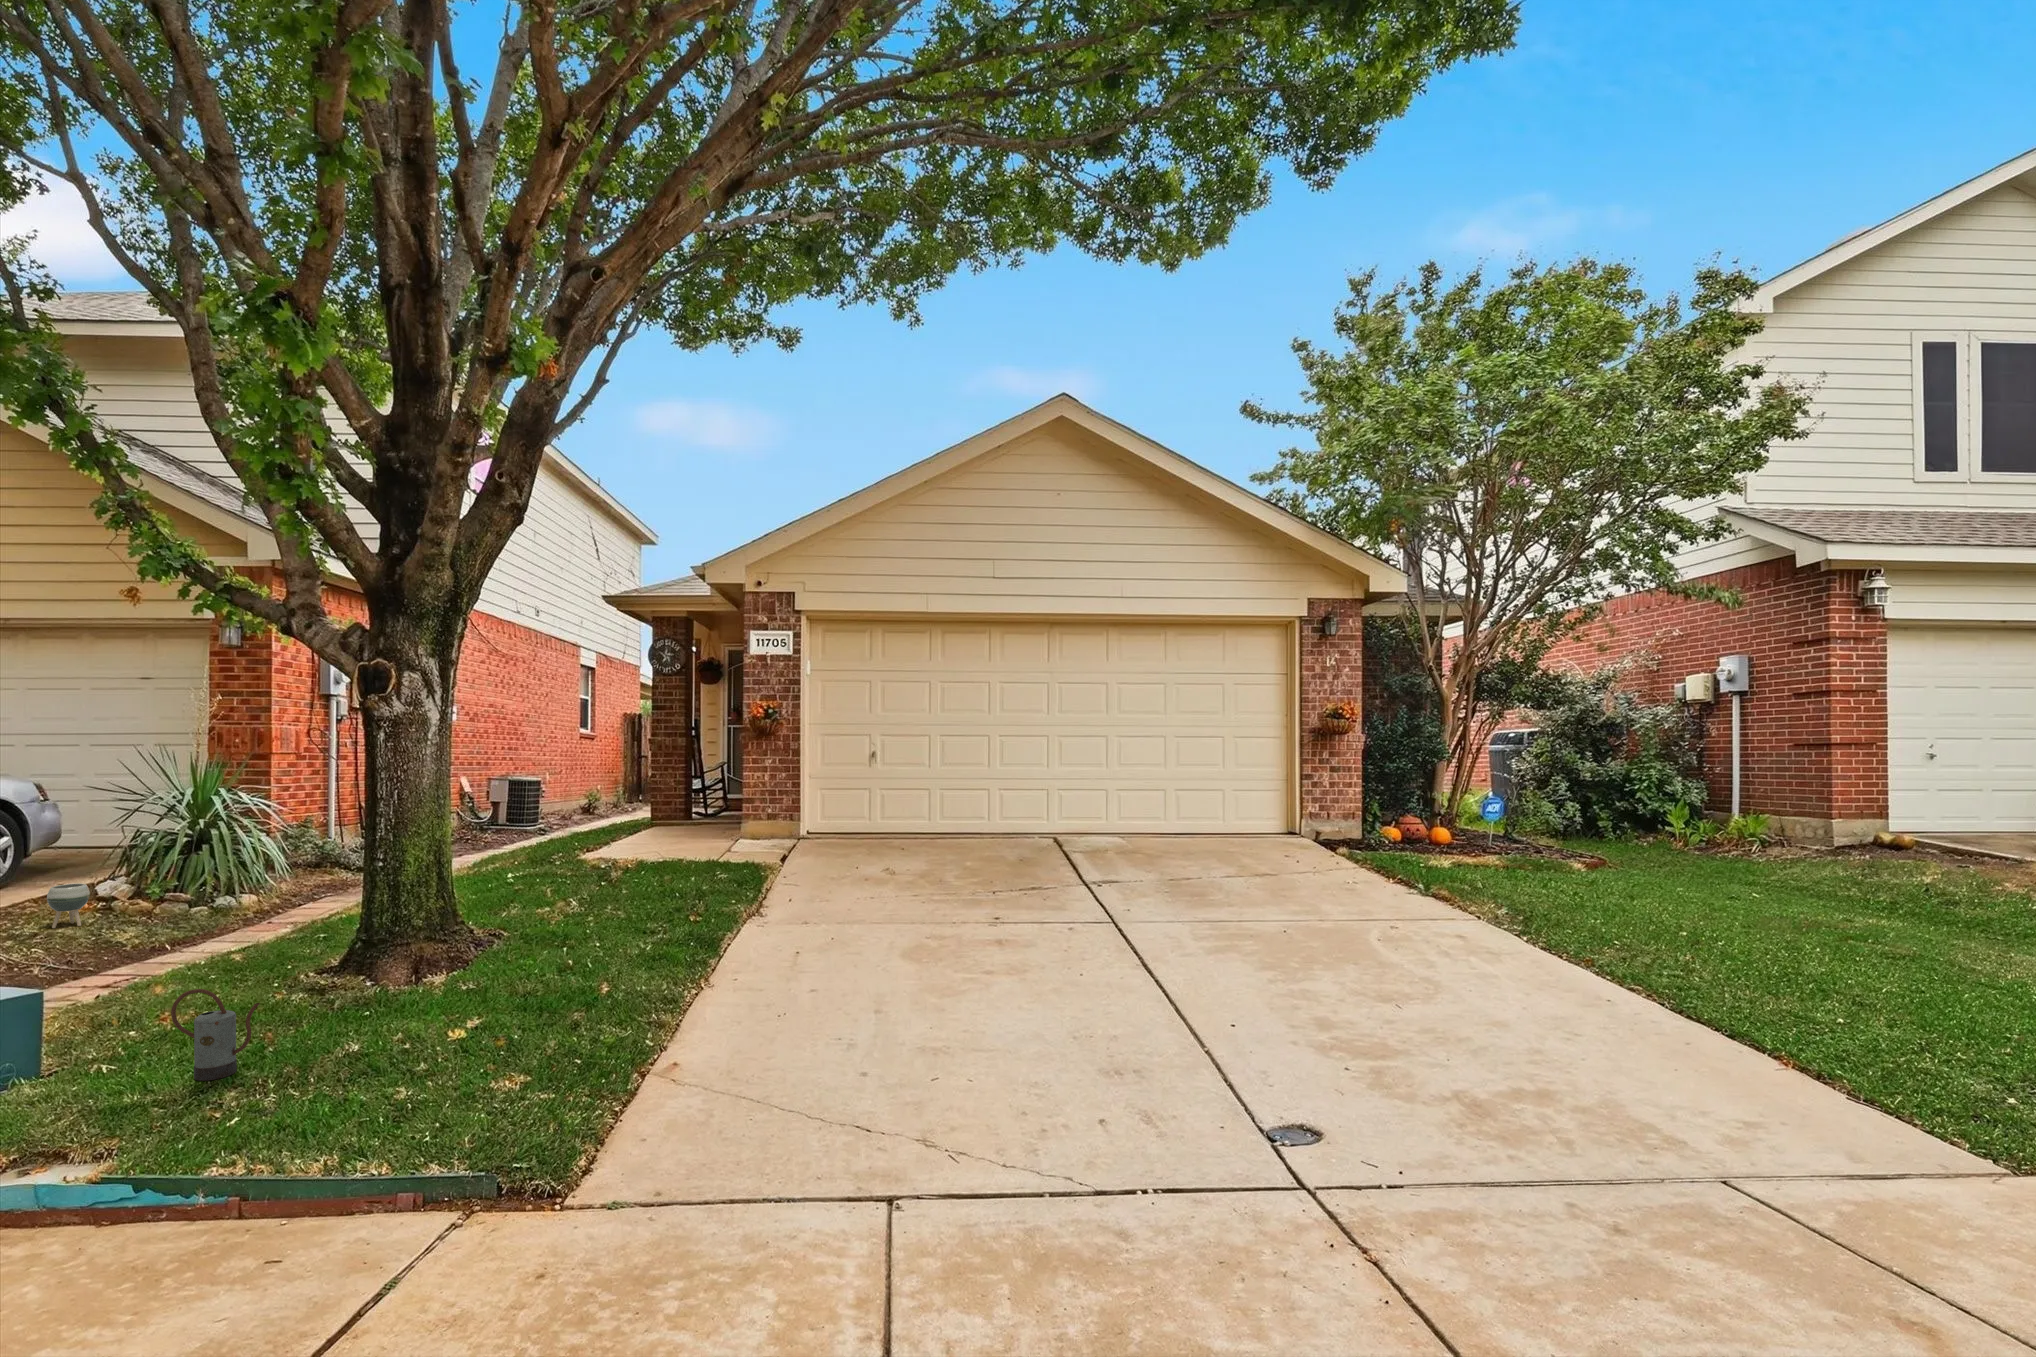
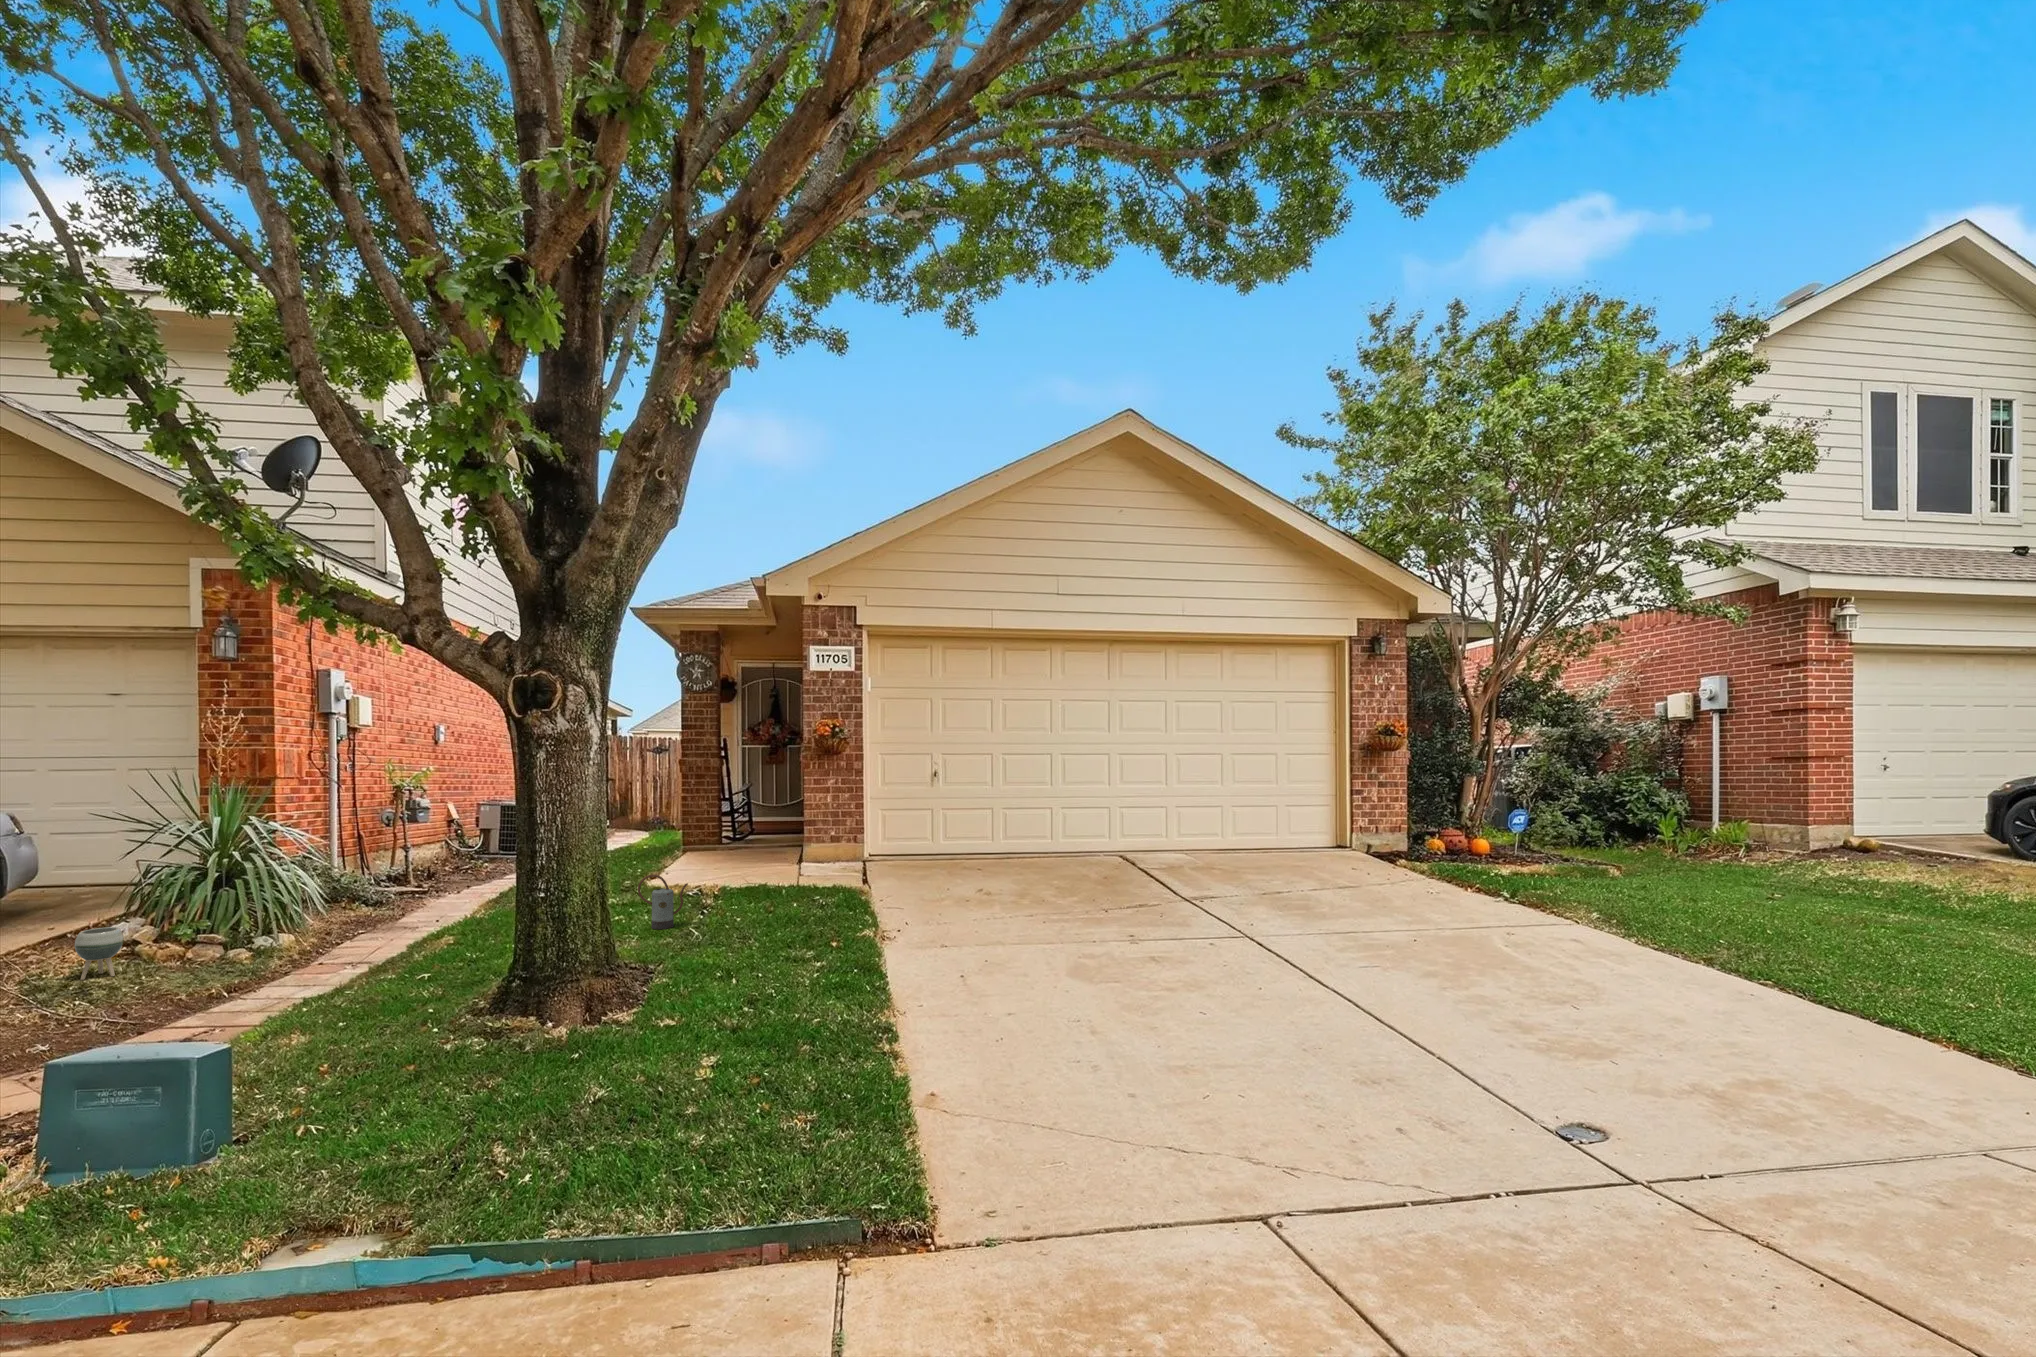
watering can: present [171,989,260,1081] -> present [638,875,688,929]

